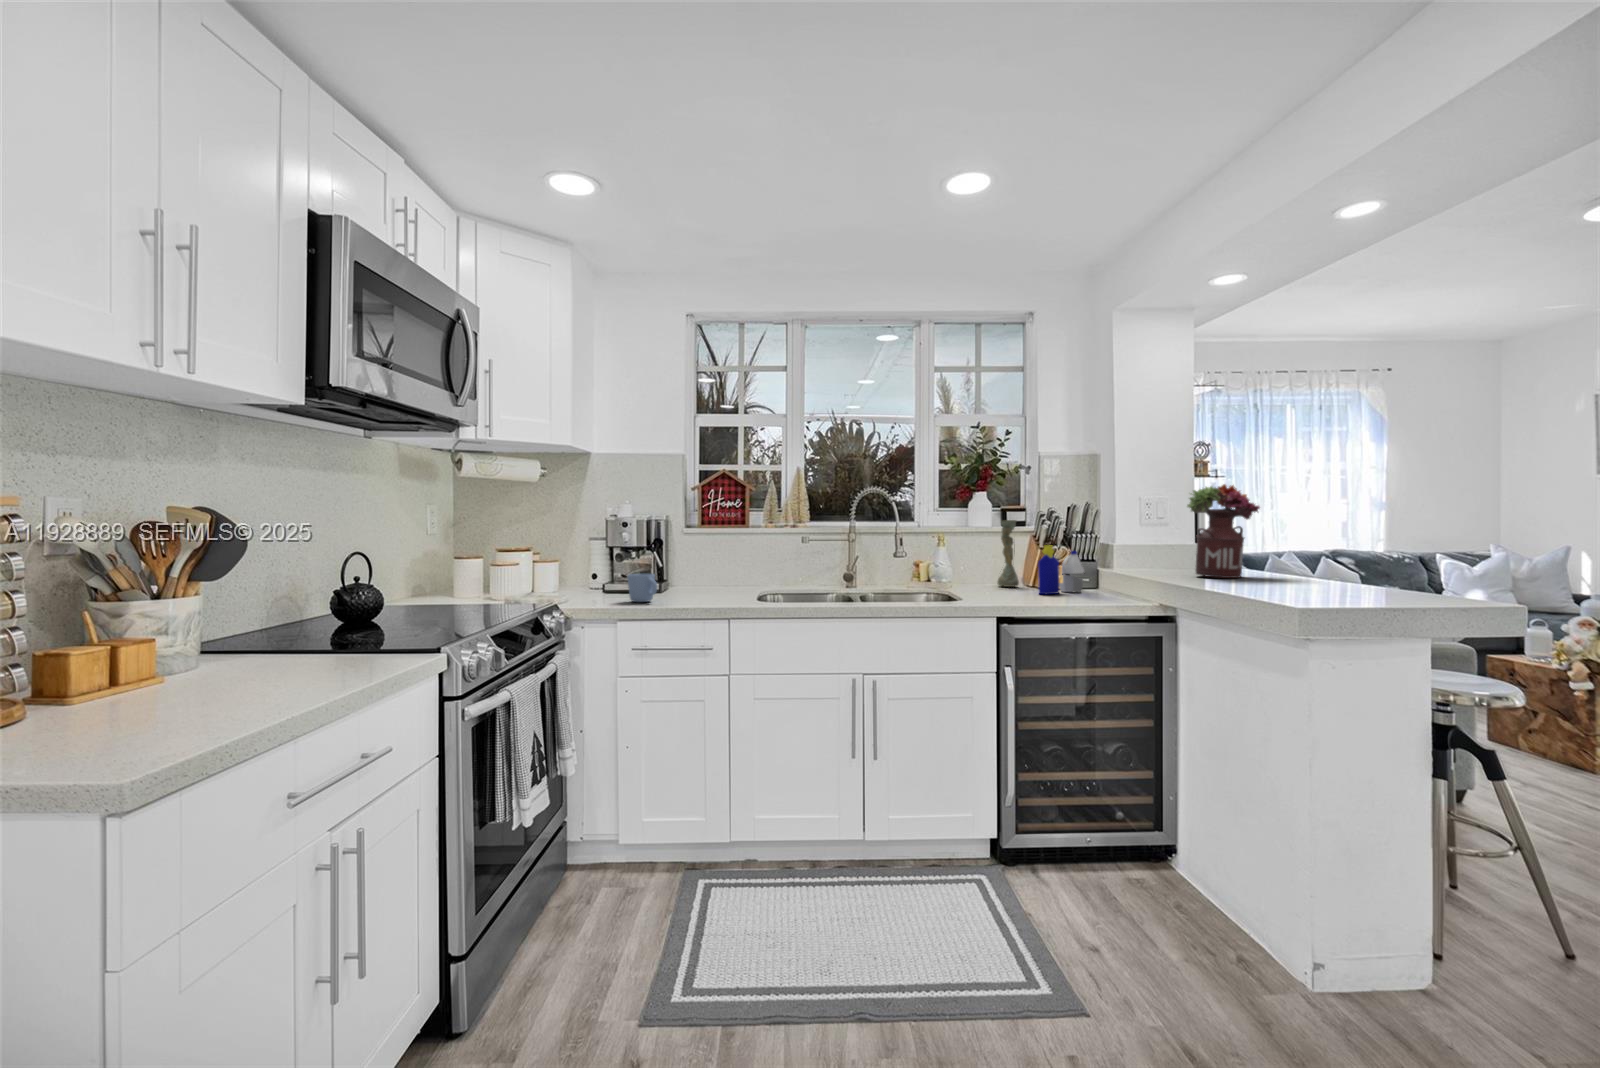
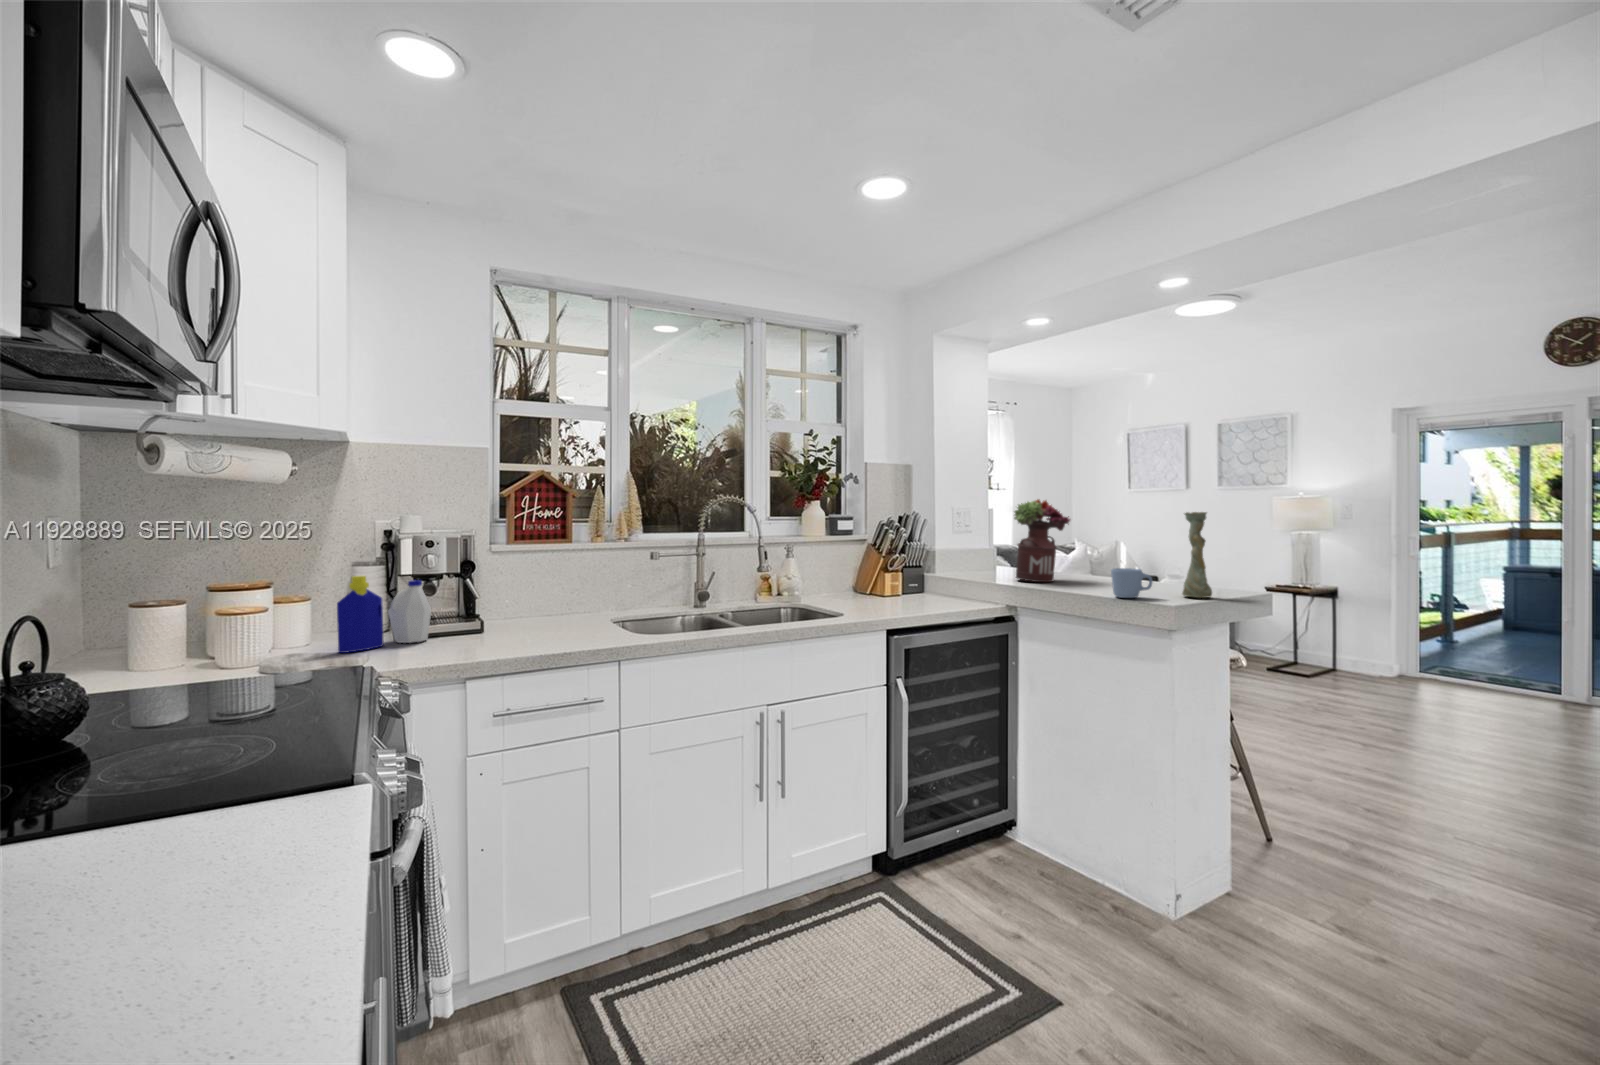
vase: present [997,520,1019,587] -> present [1182,512,1212,598]
bottle: present [1038,545,1084,594] -> present [337,576,431,653]
mug: present [627,574,657,602] -> present [1111,568,1152,598]

